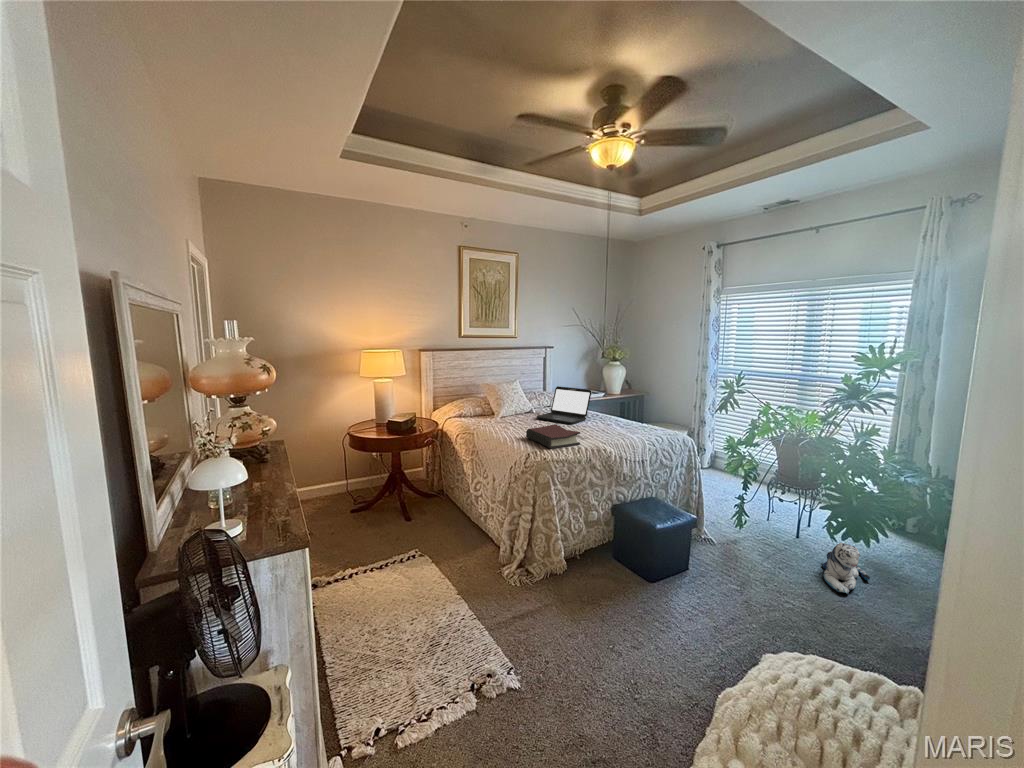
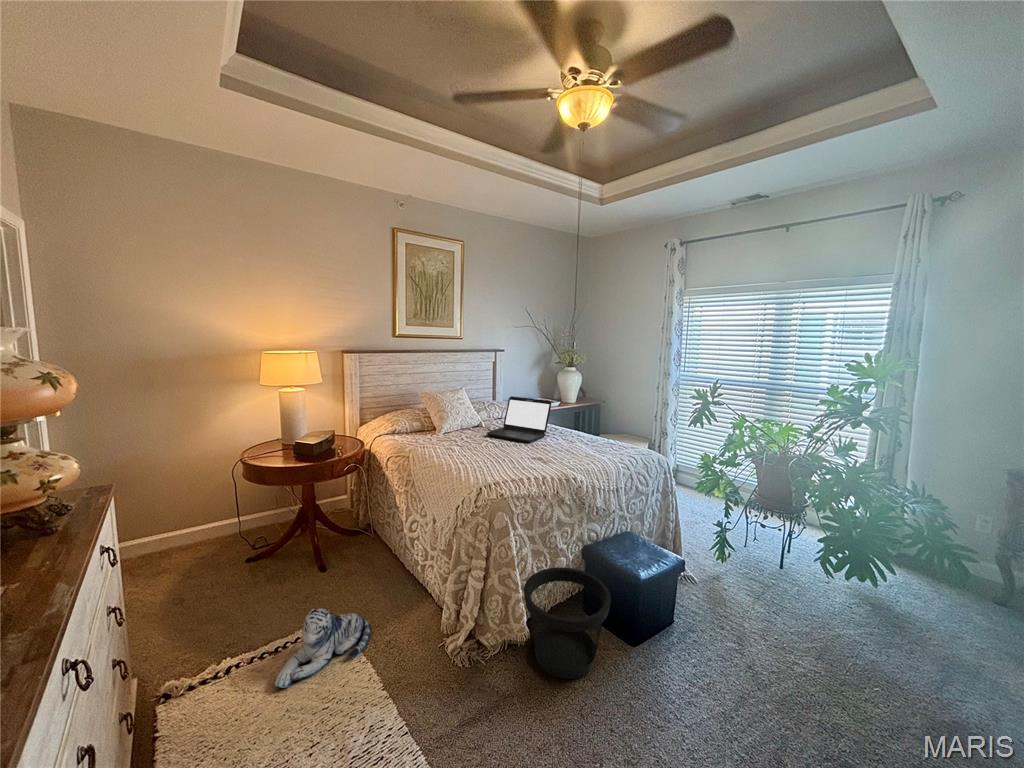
hardback book: present [526,424,580,449] -> none [476,445,544,481]
wastebasket: none [562,519,630,599] -> present [524,567,611,679]
plush toy: present [822,543,870,594] -> present [275,608,371,688]

